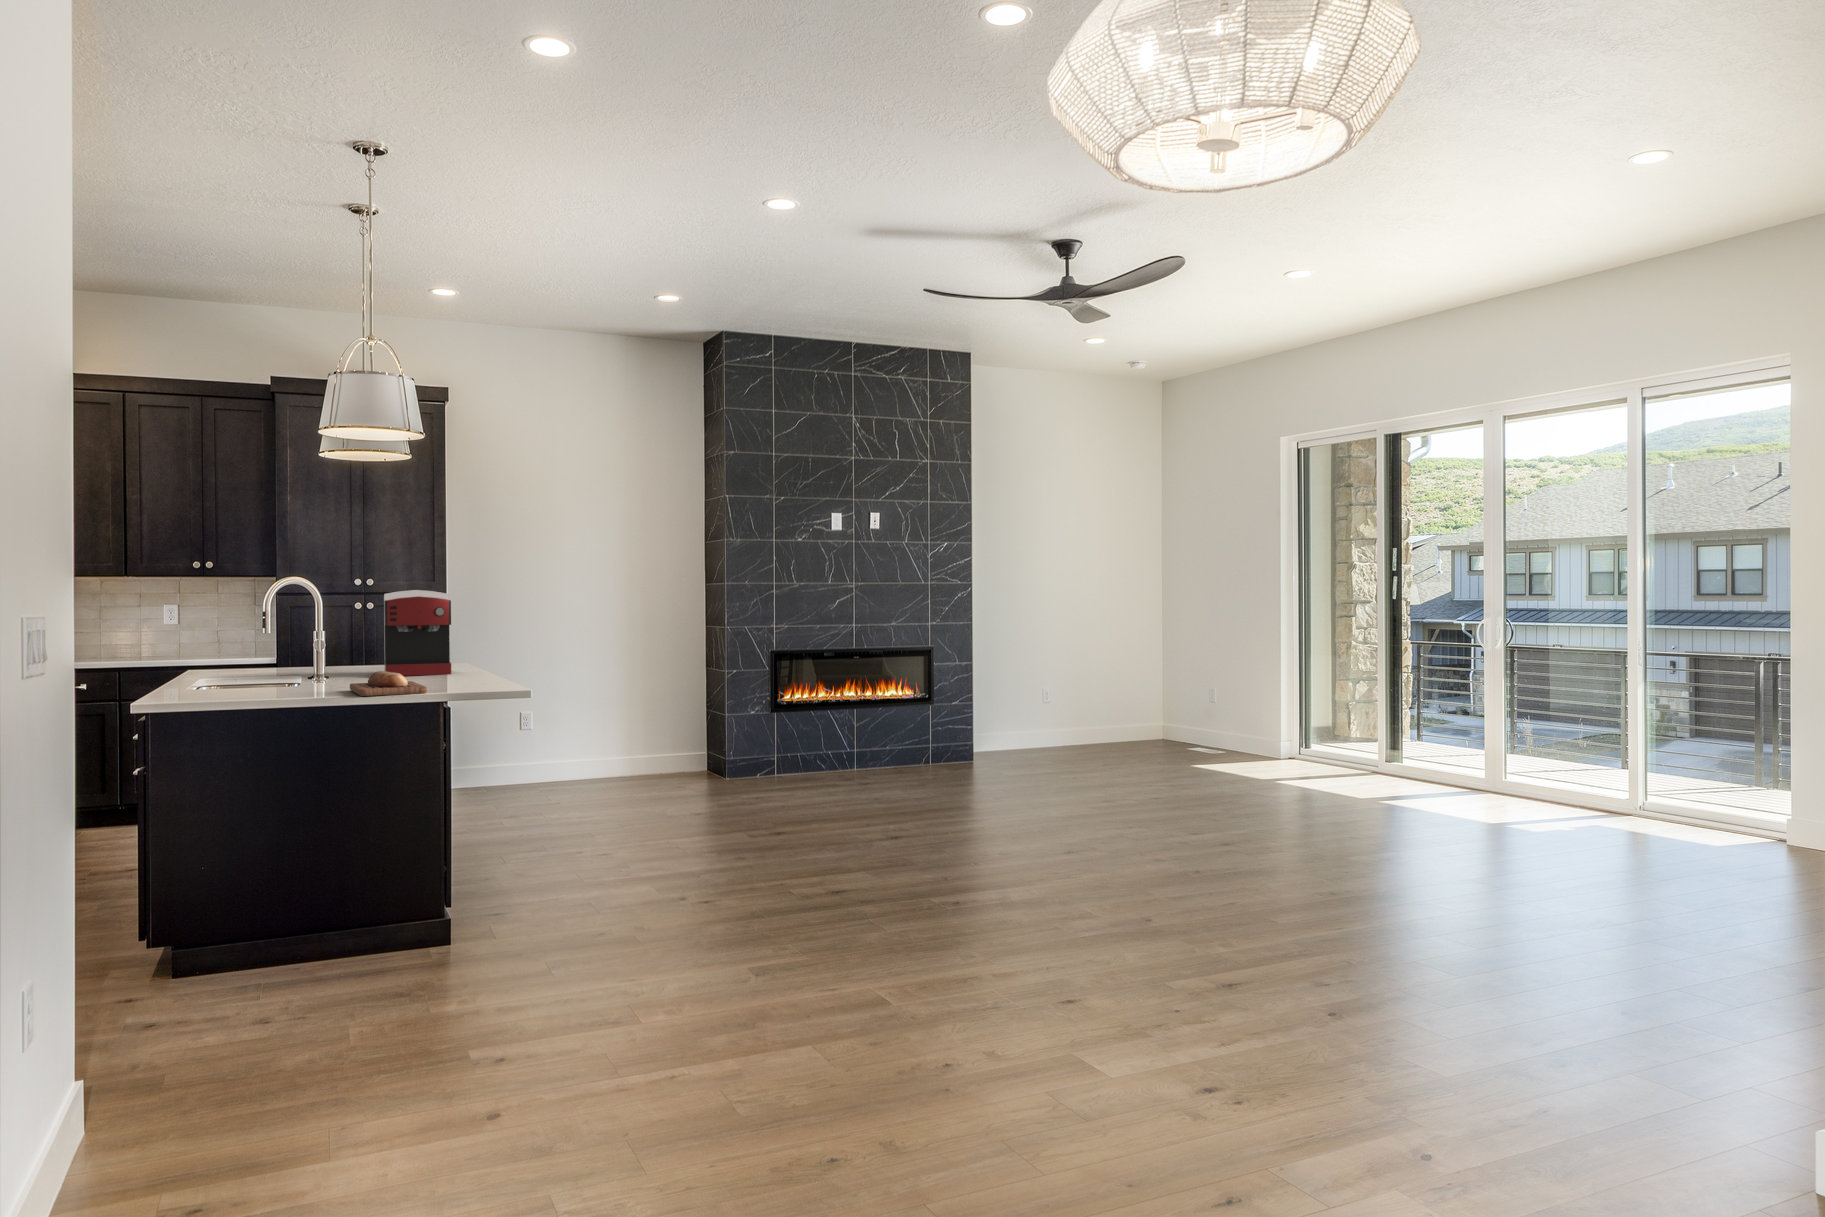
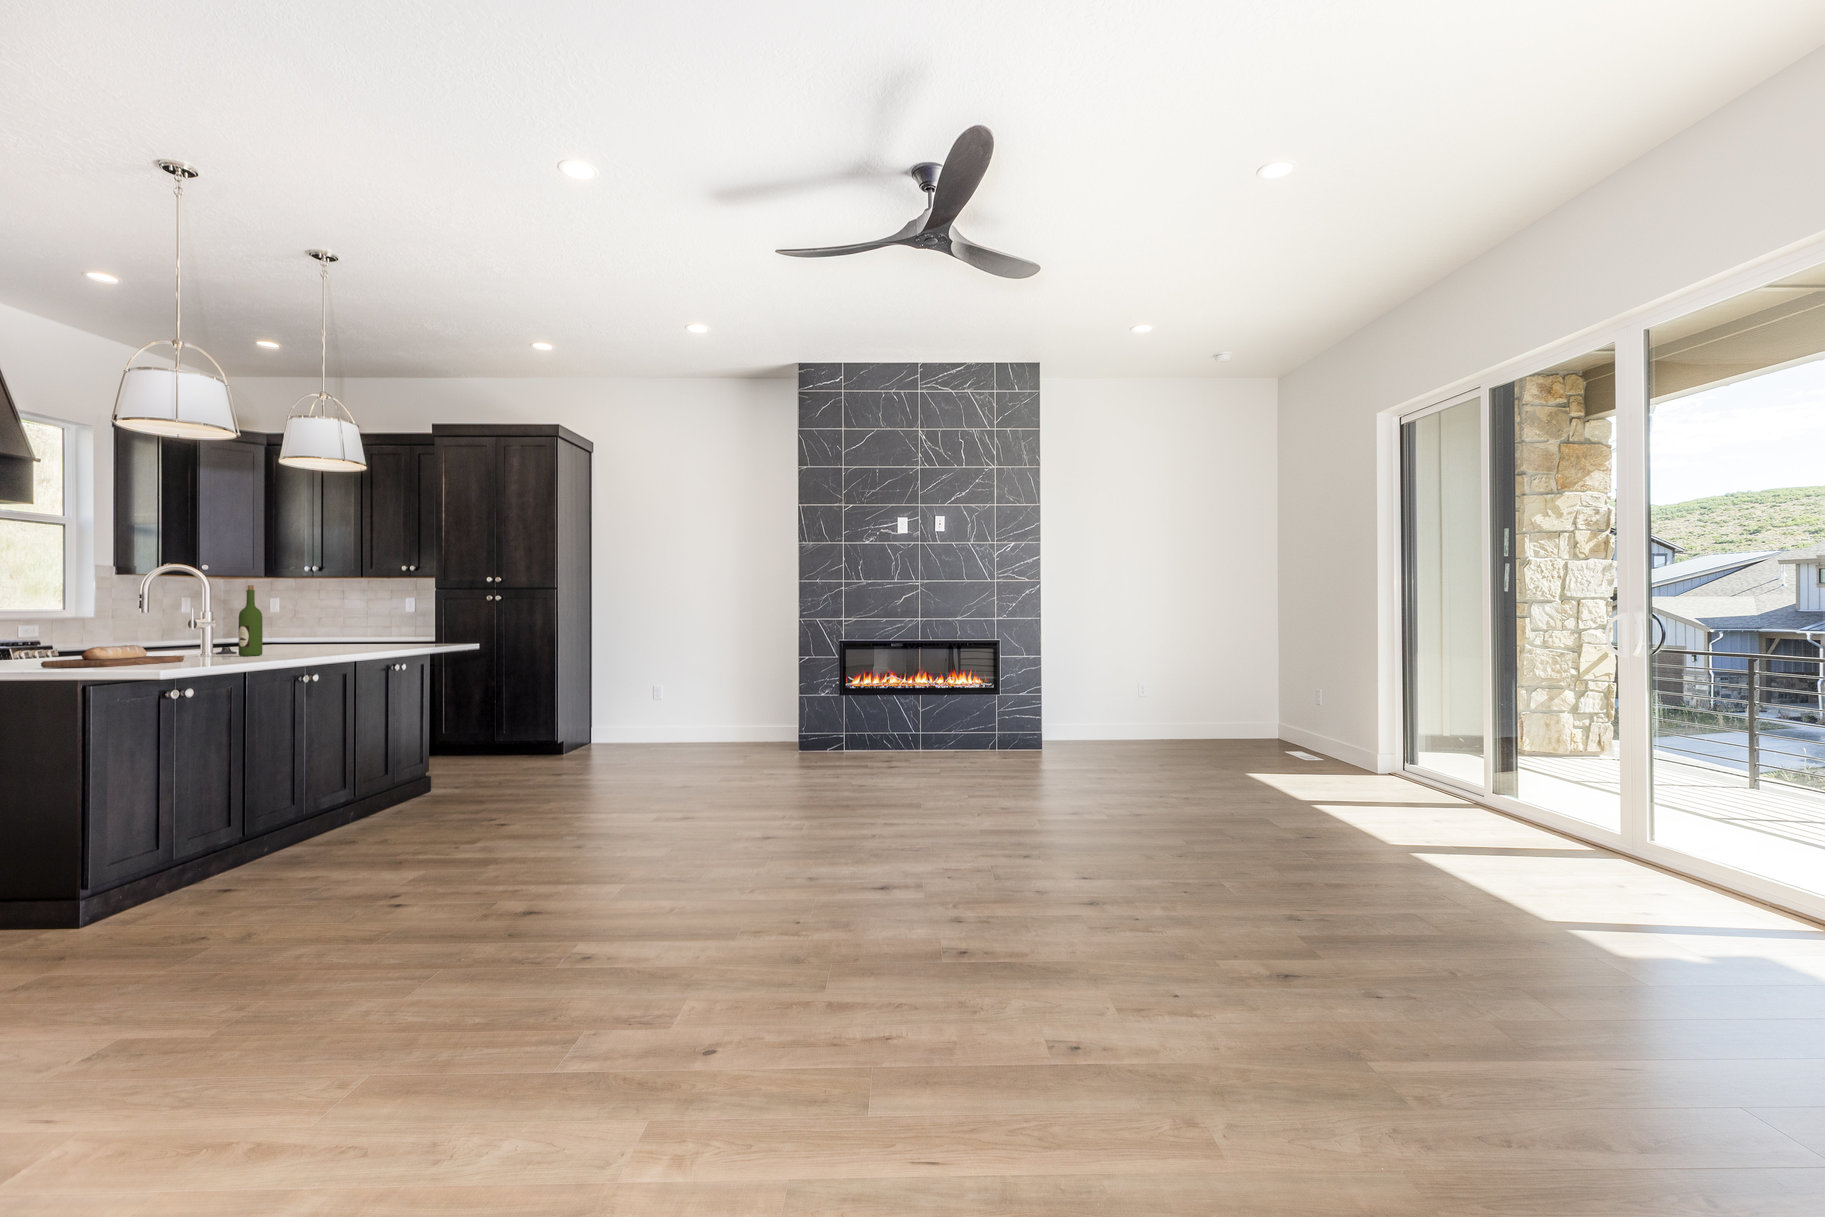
coffee maker: present [384,590,451,676] -> none [296,577,388,652]
wine bottle: none [363,603,386,681] -> present [238,585,263,656]

